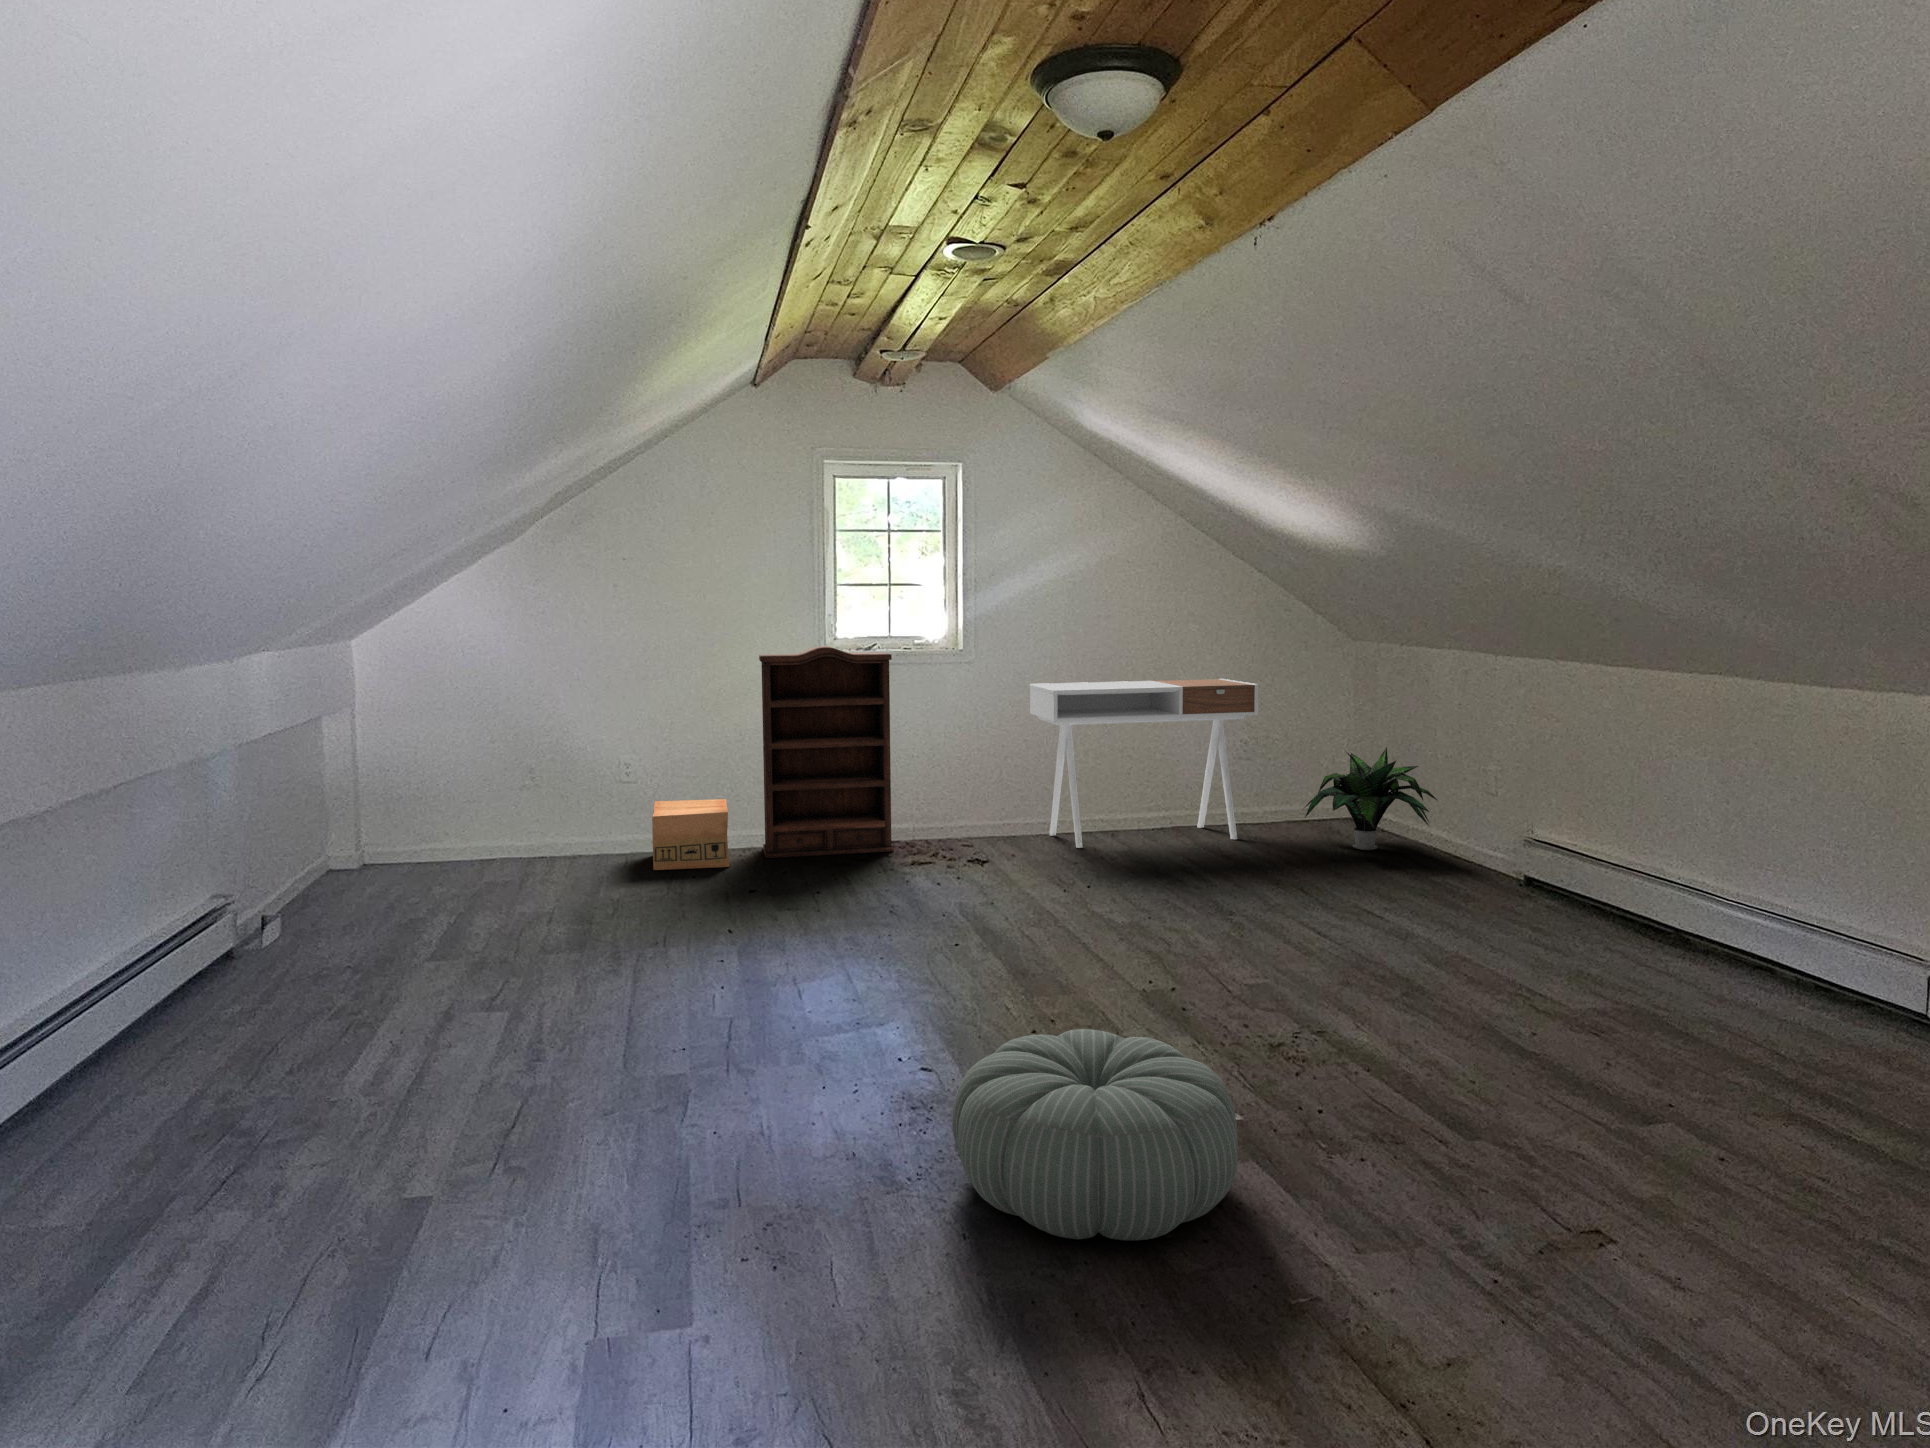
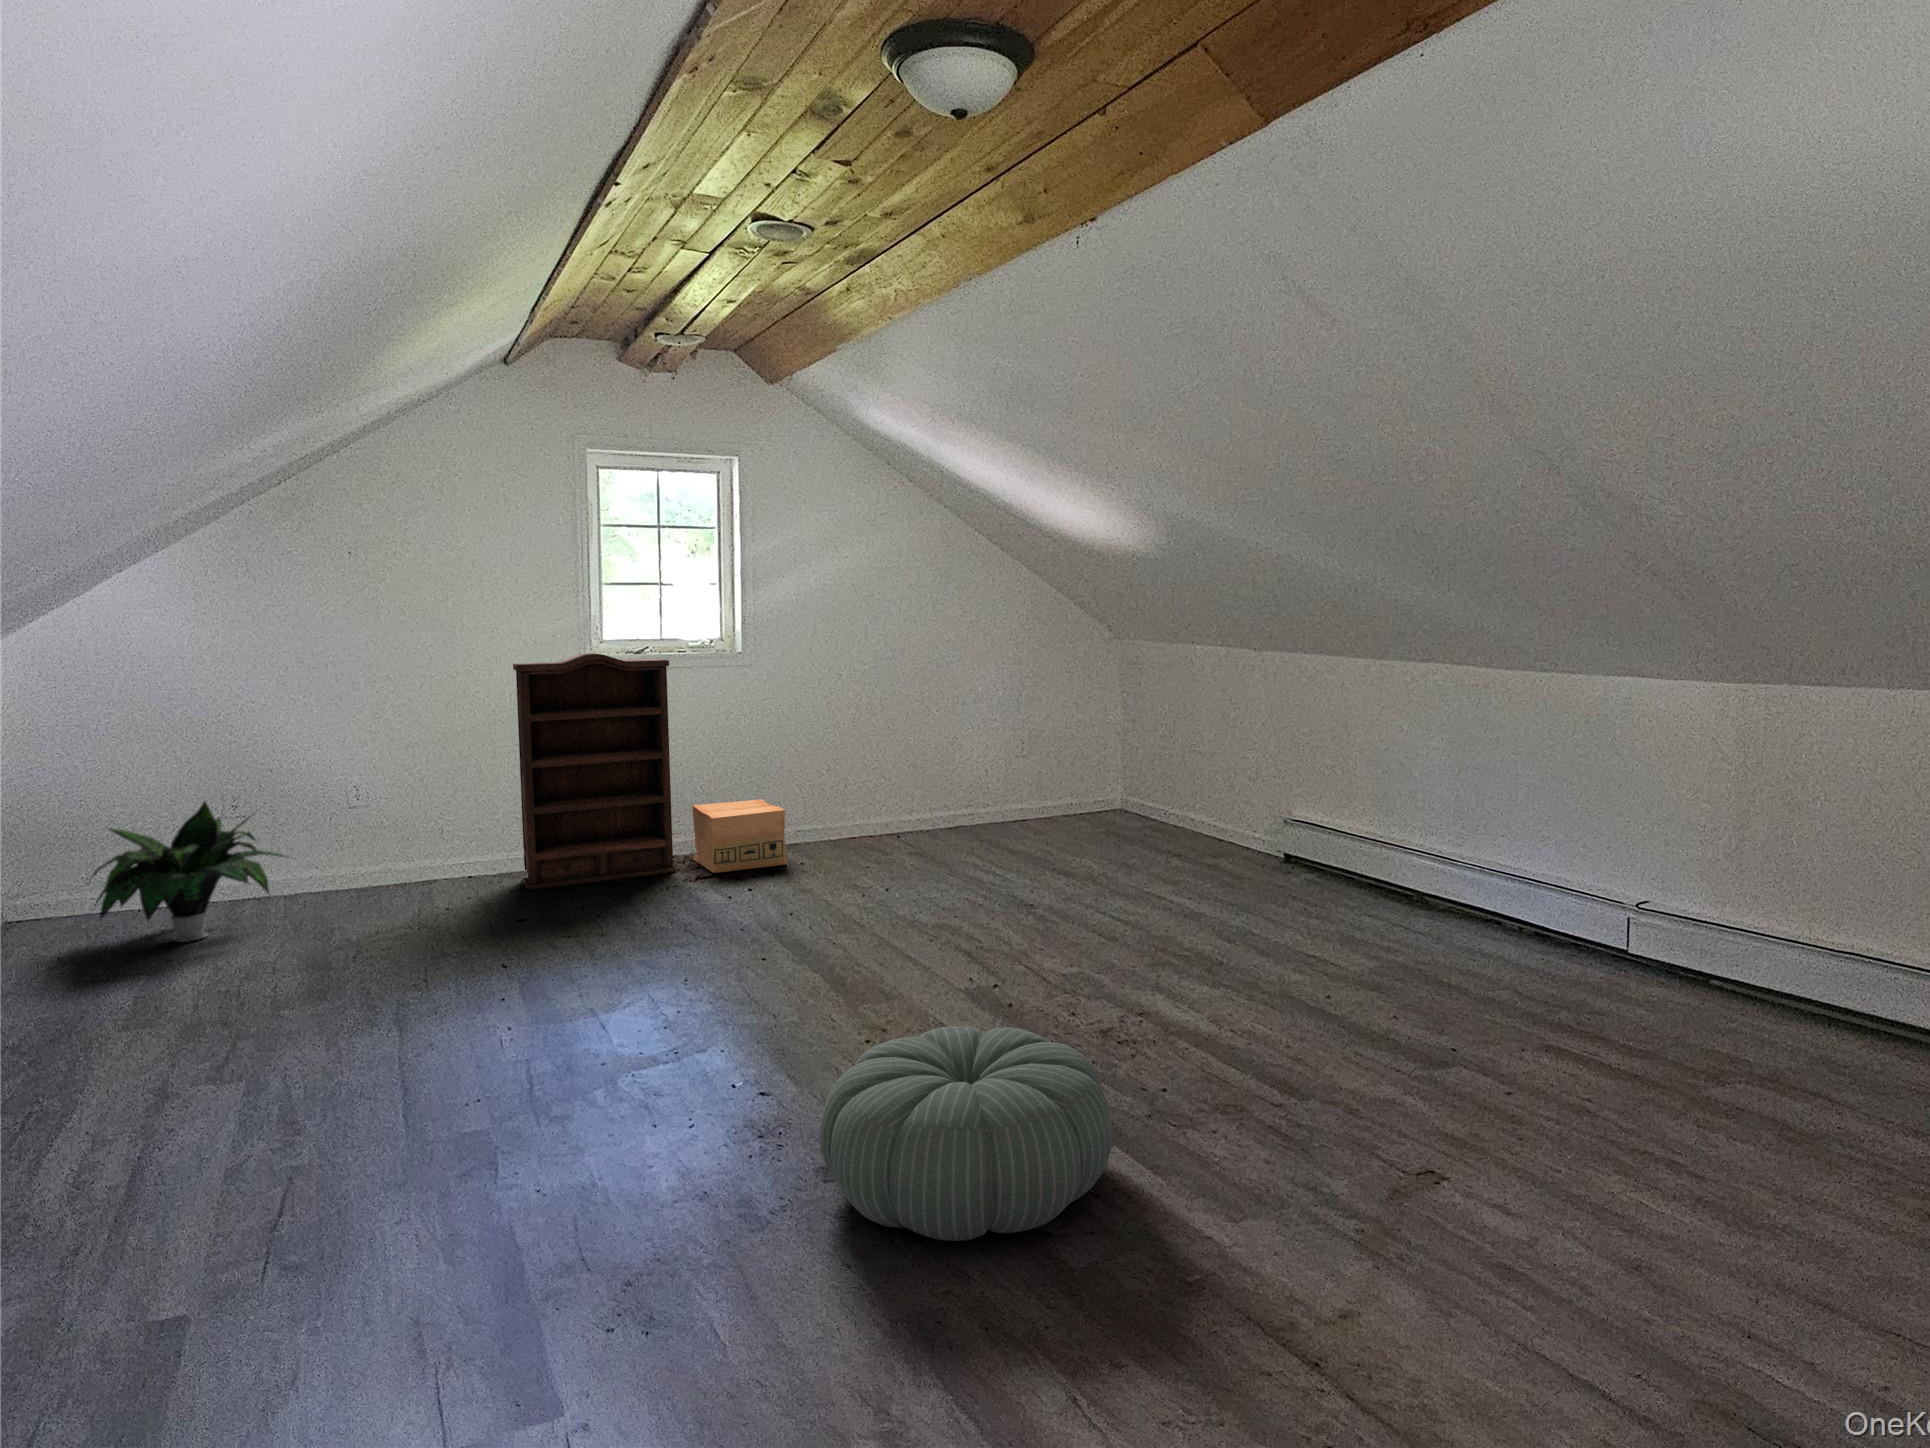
desk: present [1030,679,1258,848] -> none [816,680,1040,854]
potted plant: present [1303,748,1437,850] -> present [92,802,285,942]
cardboard box: present [652,799,729,870] -> present [692,799,787,873]

